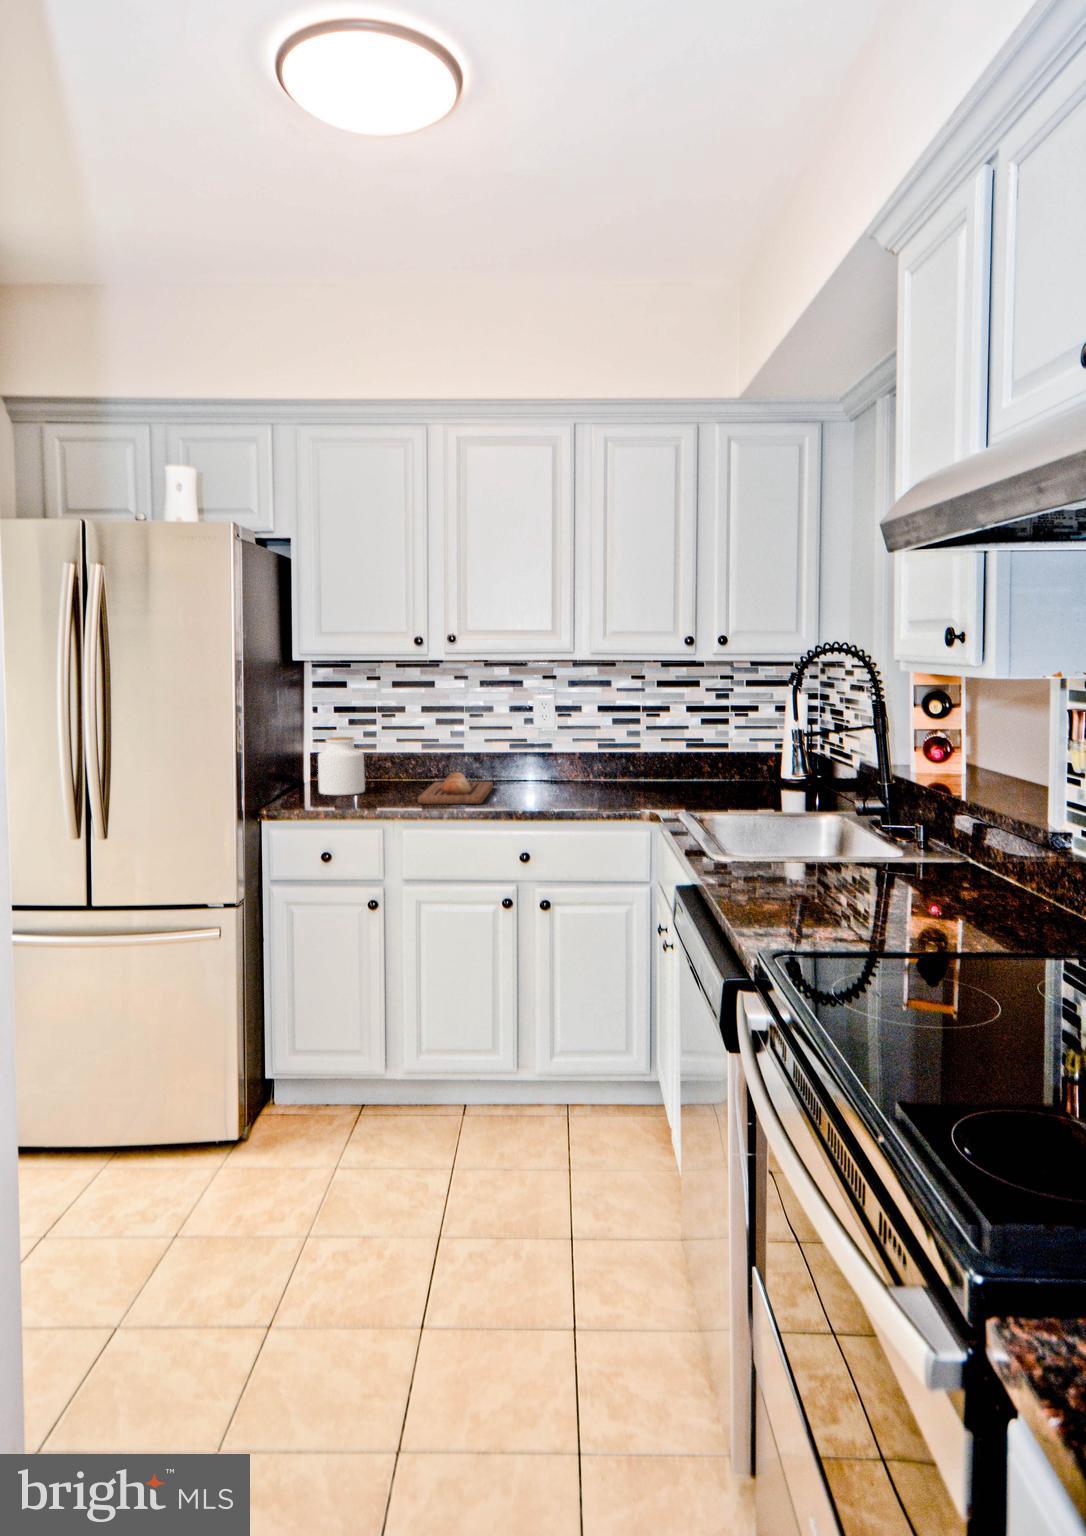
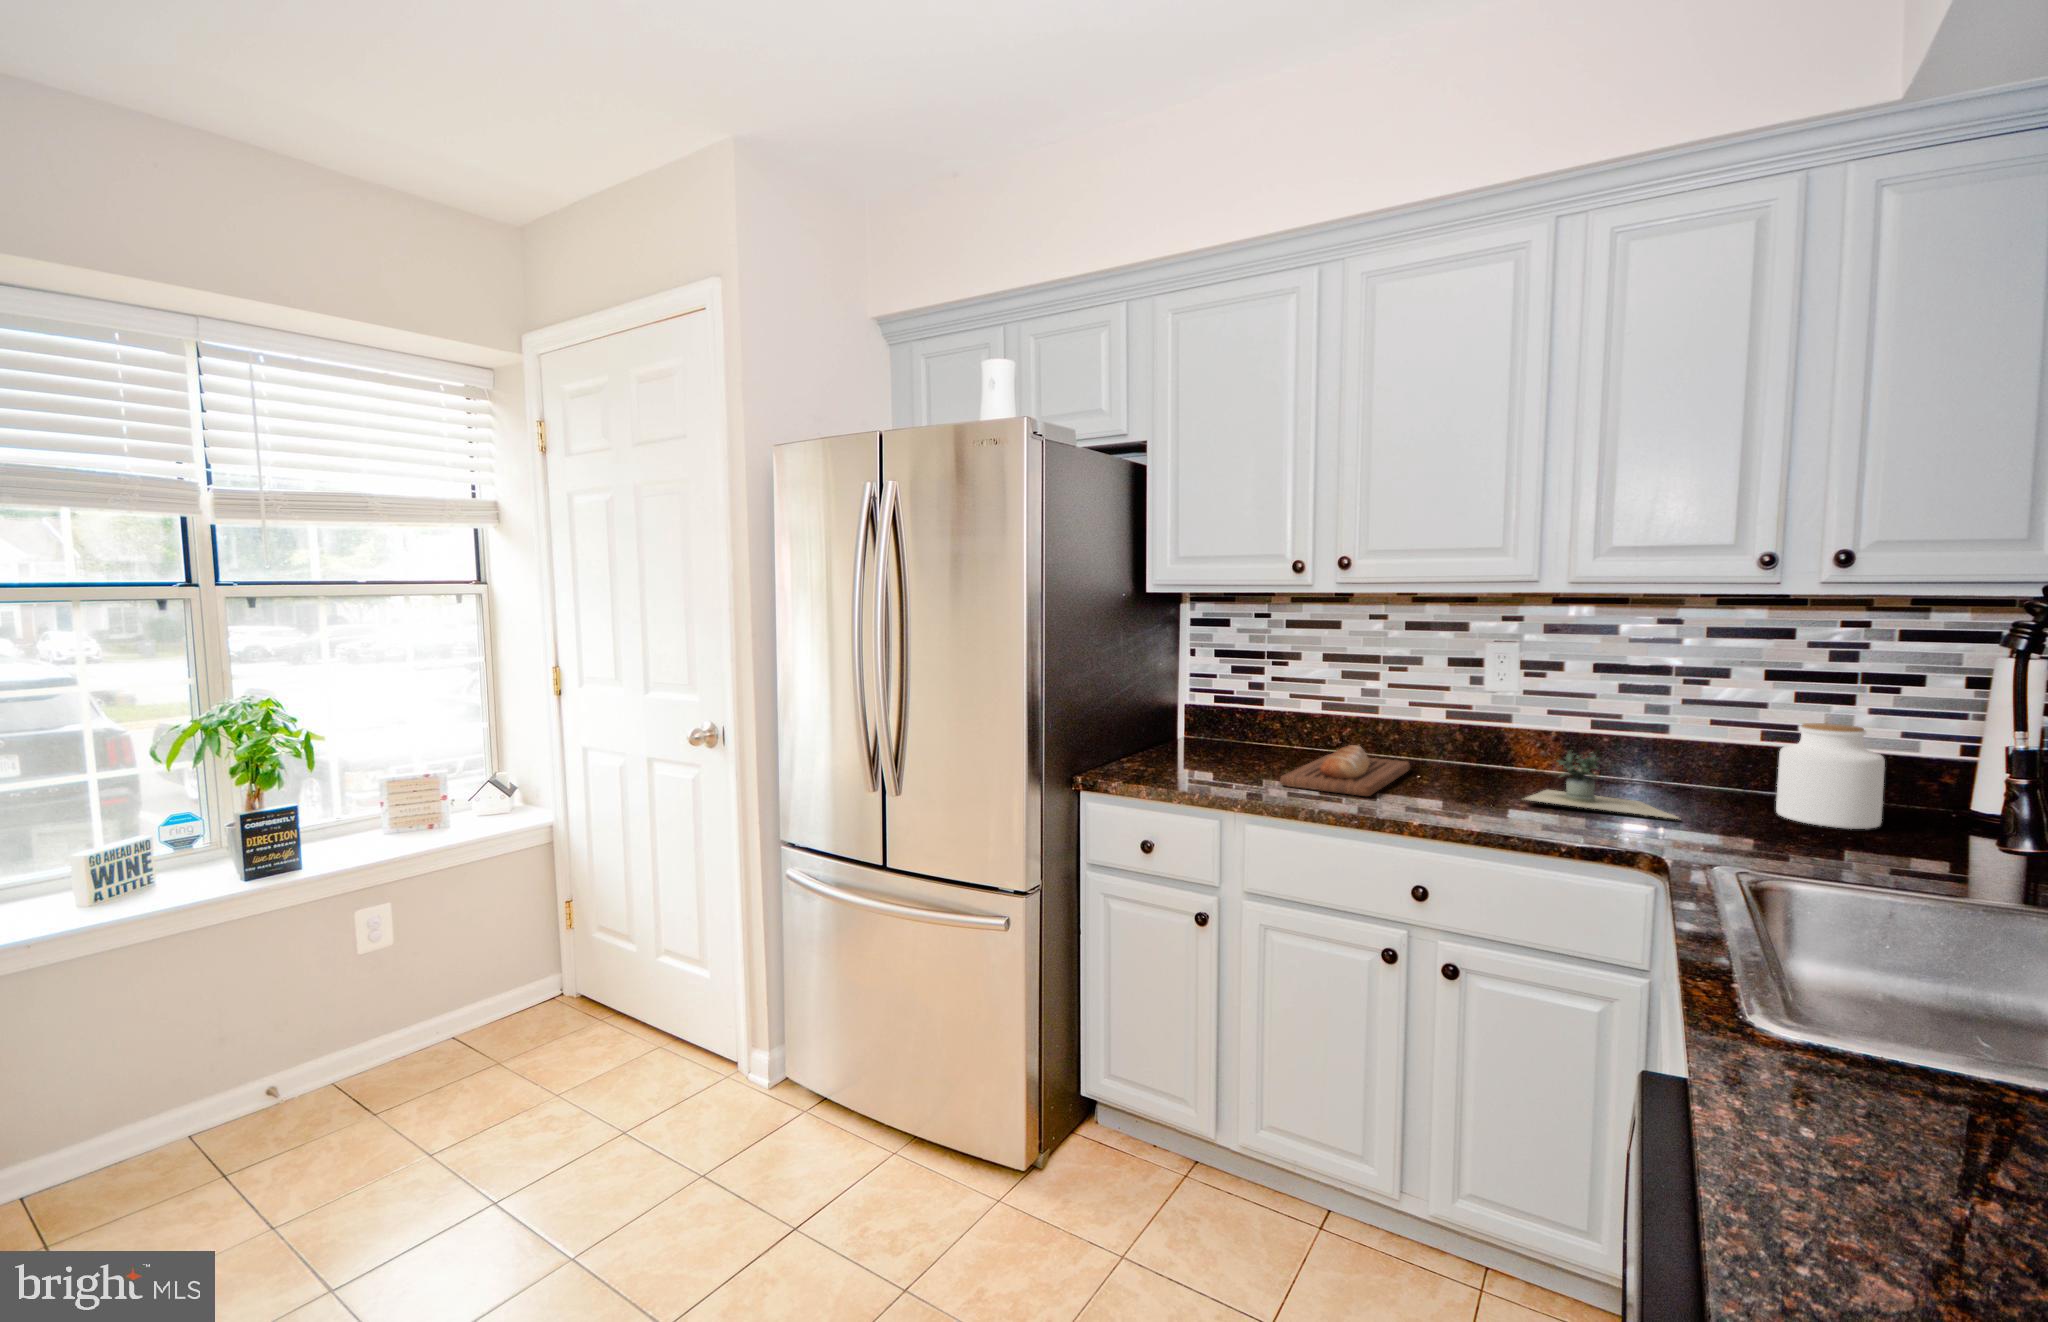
jar: present [318,737,365,795] -> present [1776,723,1885,829]
potted plant: none [571,761,683,797] -> present [1525,751,1738,819]

